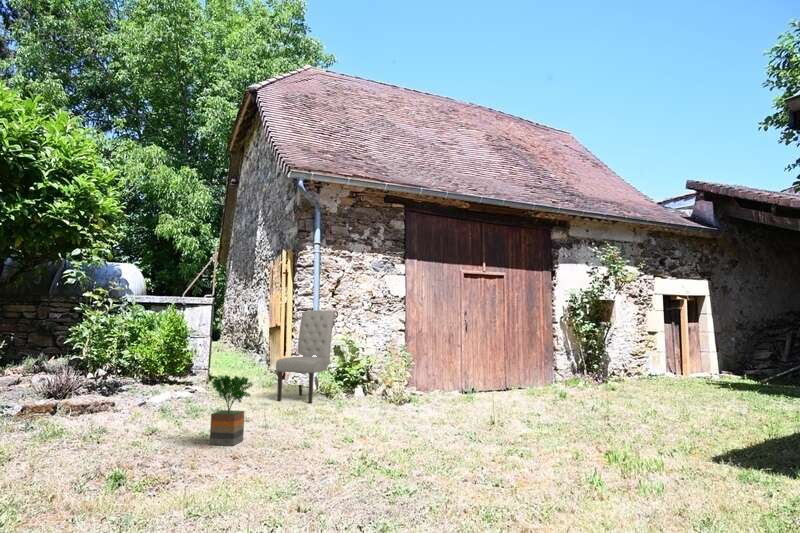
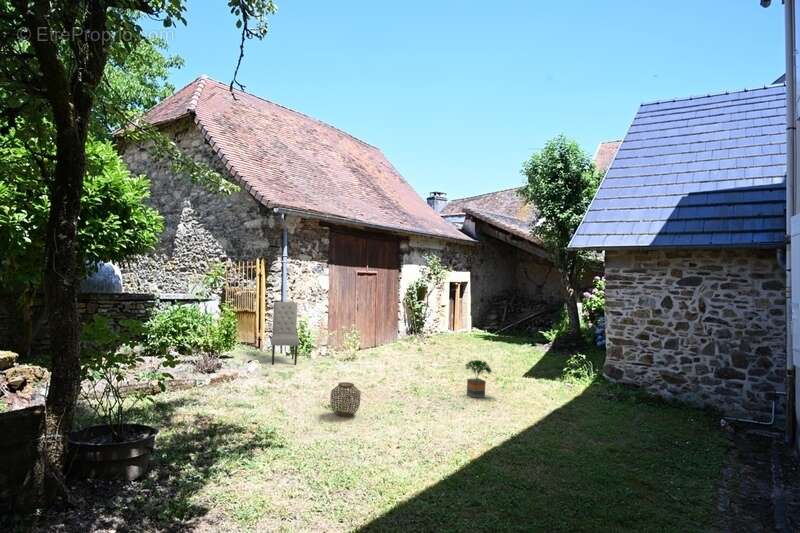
potted tree: present [210,375,253,446] -> present [466,360,492,398]
woven basket: none [116,420,184,494] -> present [330,382,361,417]

